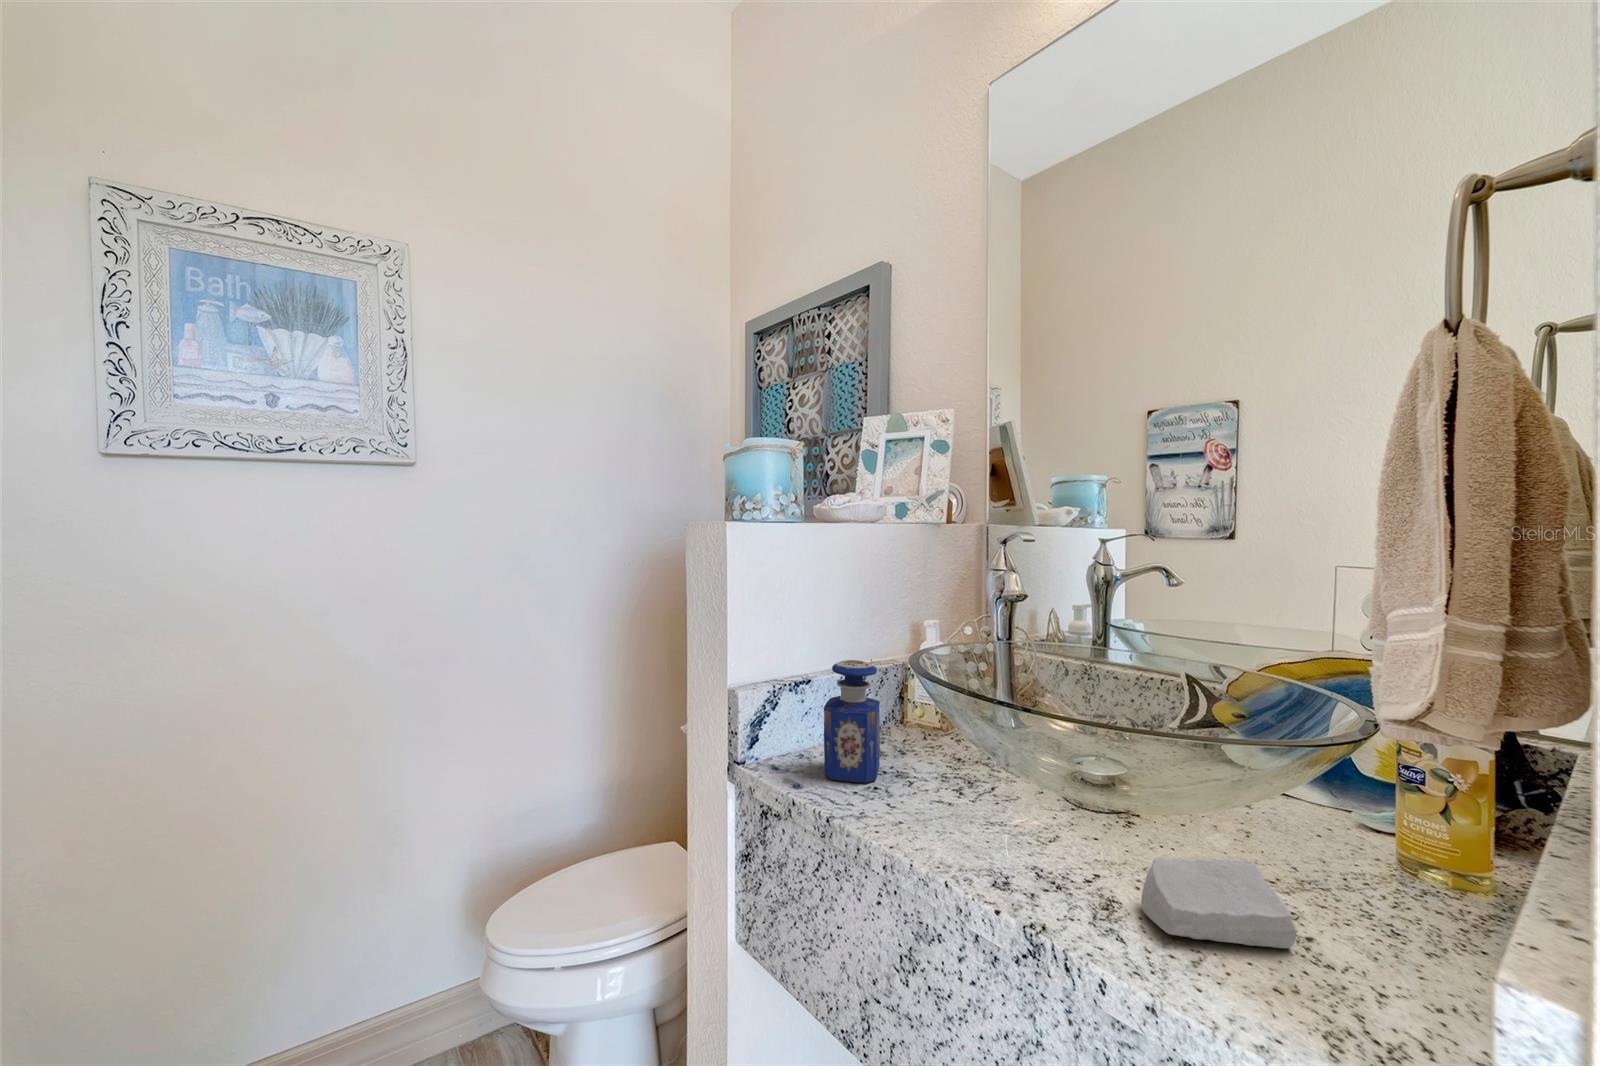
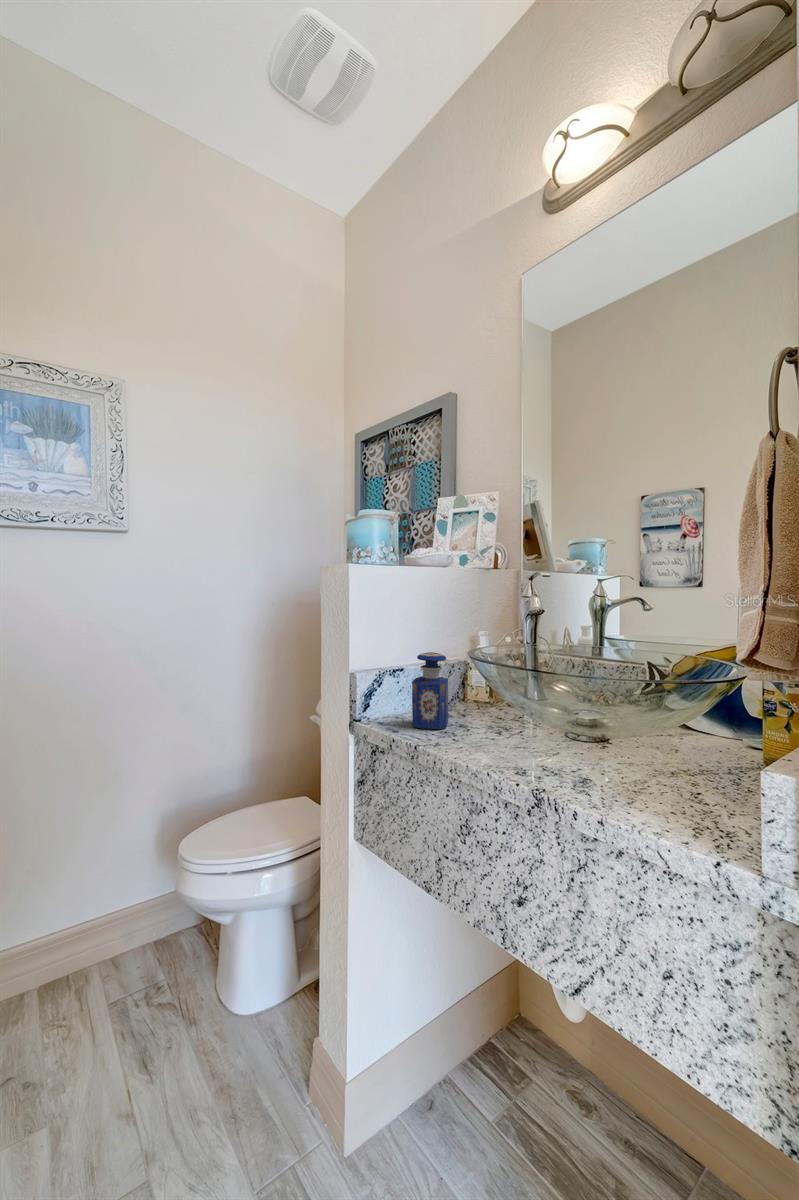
soap bar: present [1141,857,1297,948] -> none [604,753,692,798]

